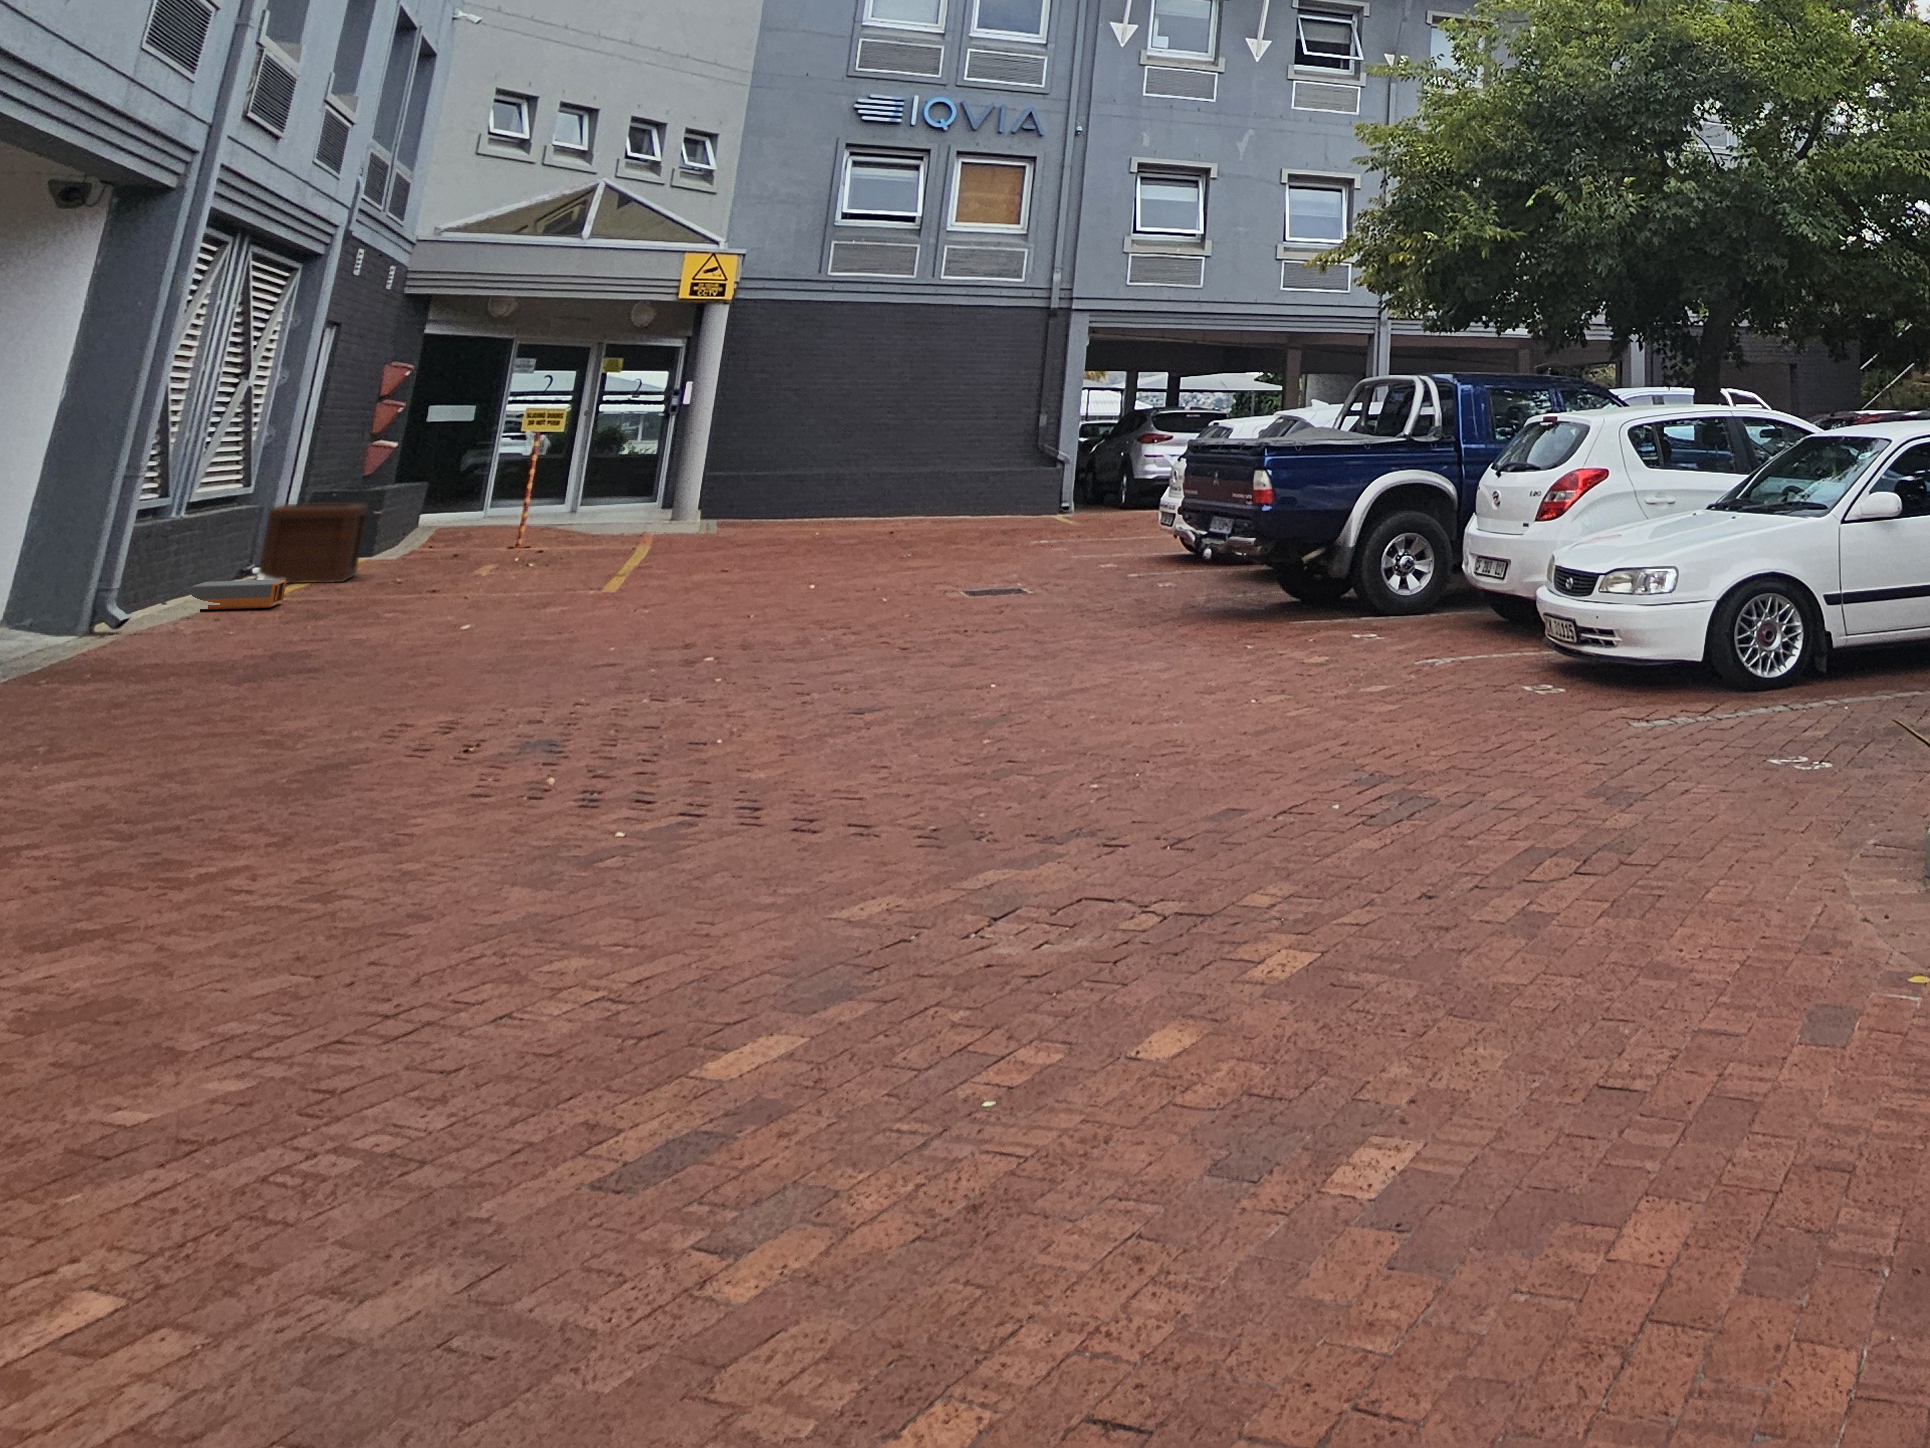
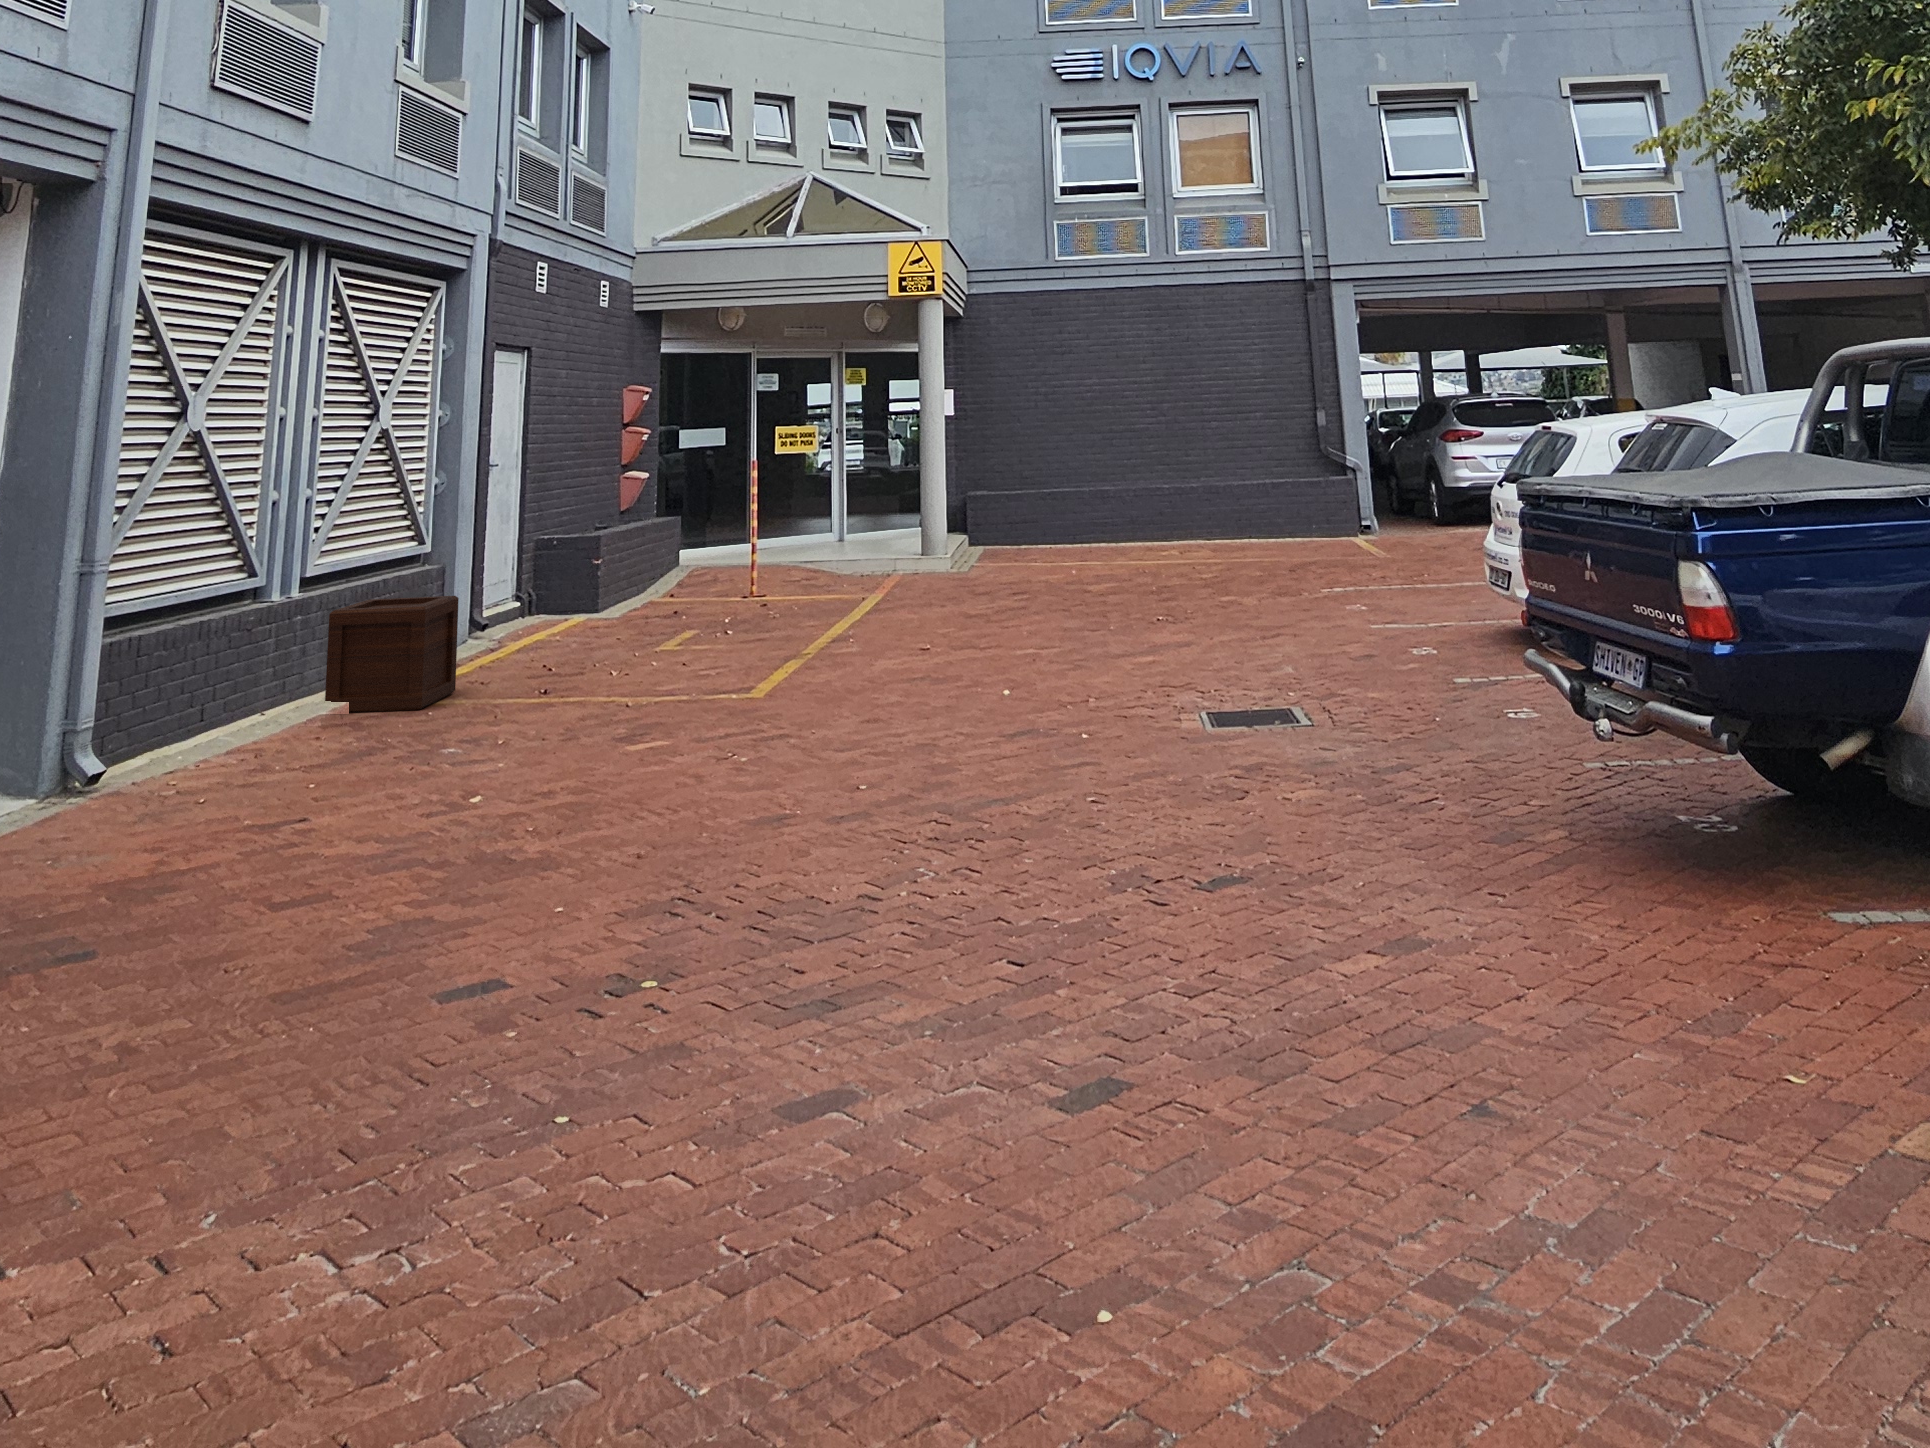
storage box: present [189,579,286,610] -> none [129,739,270,796]

